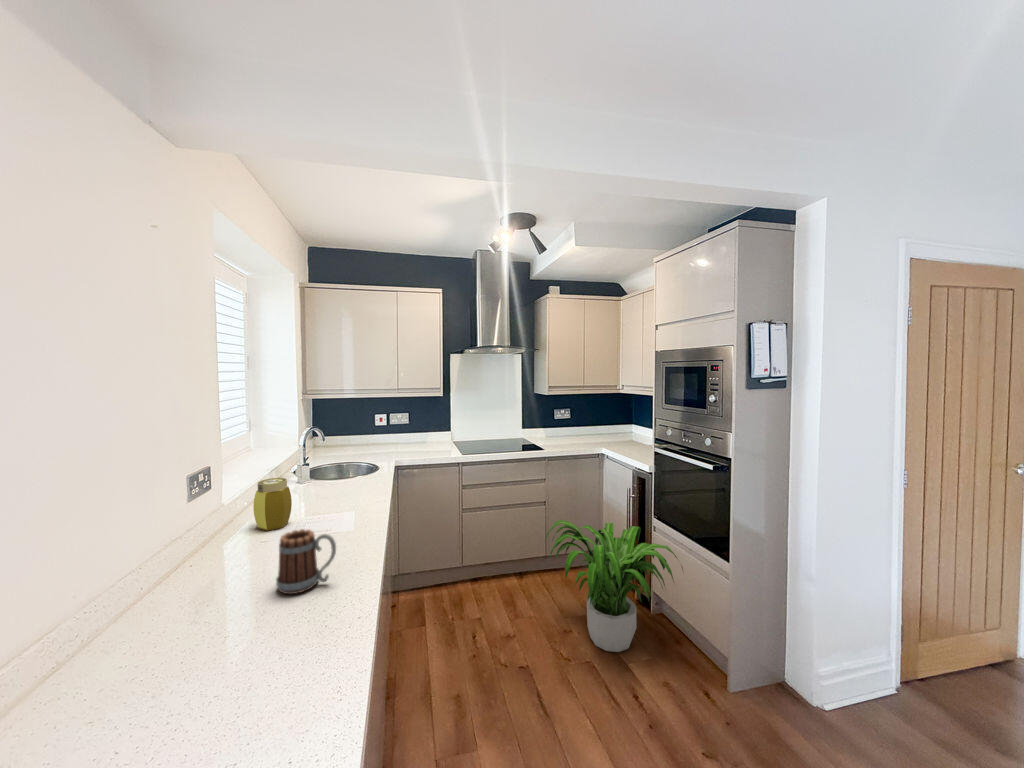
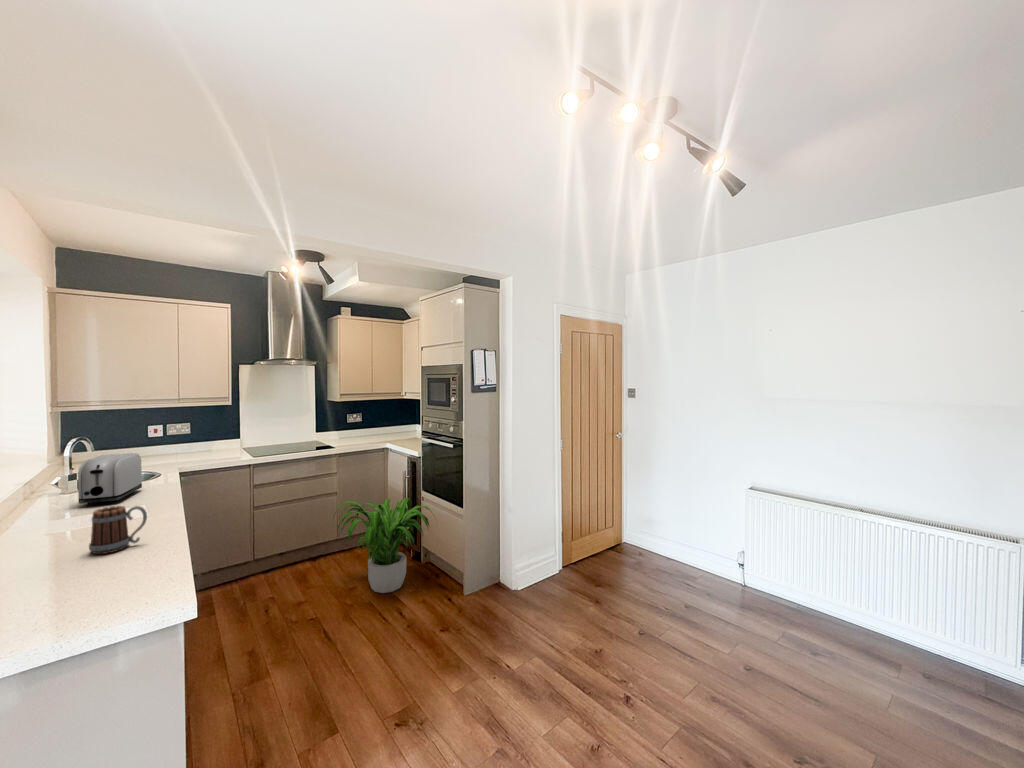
toaster: none [301,447,359,503] -> present [78,453,142,505]
jar: present [254,478,292,531] -> none [31,480,75,528]

